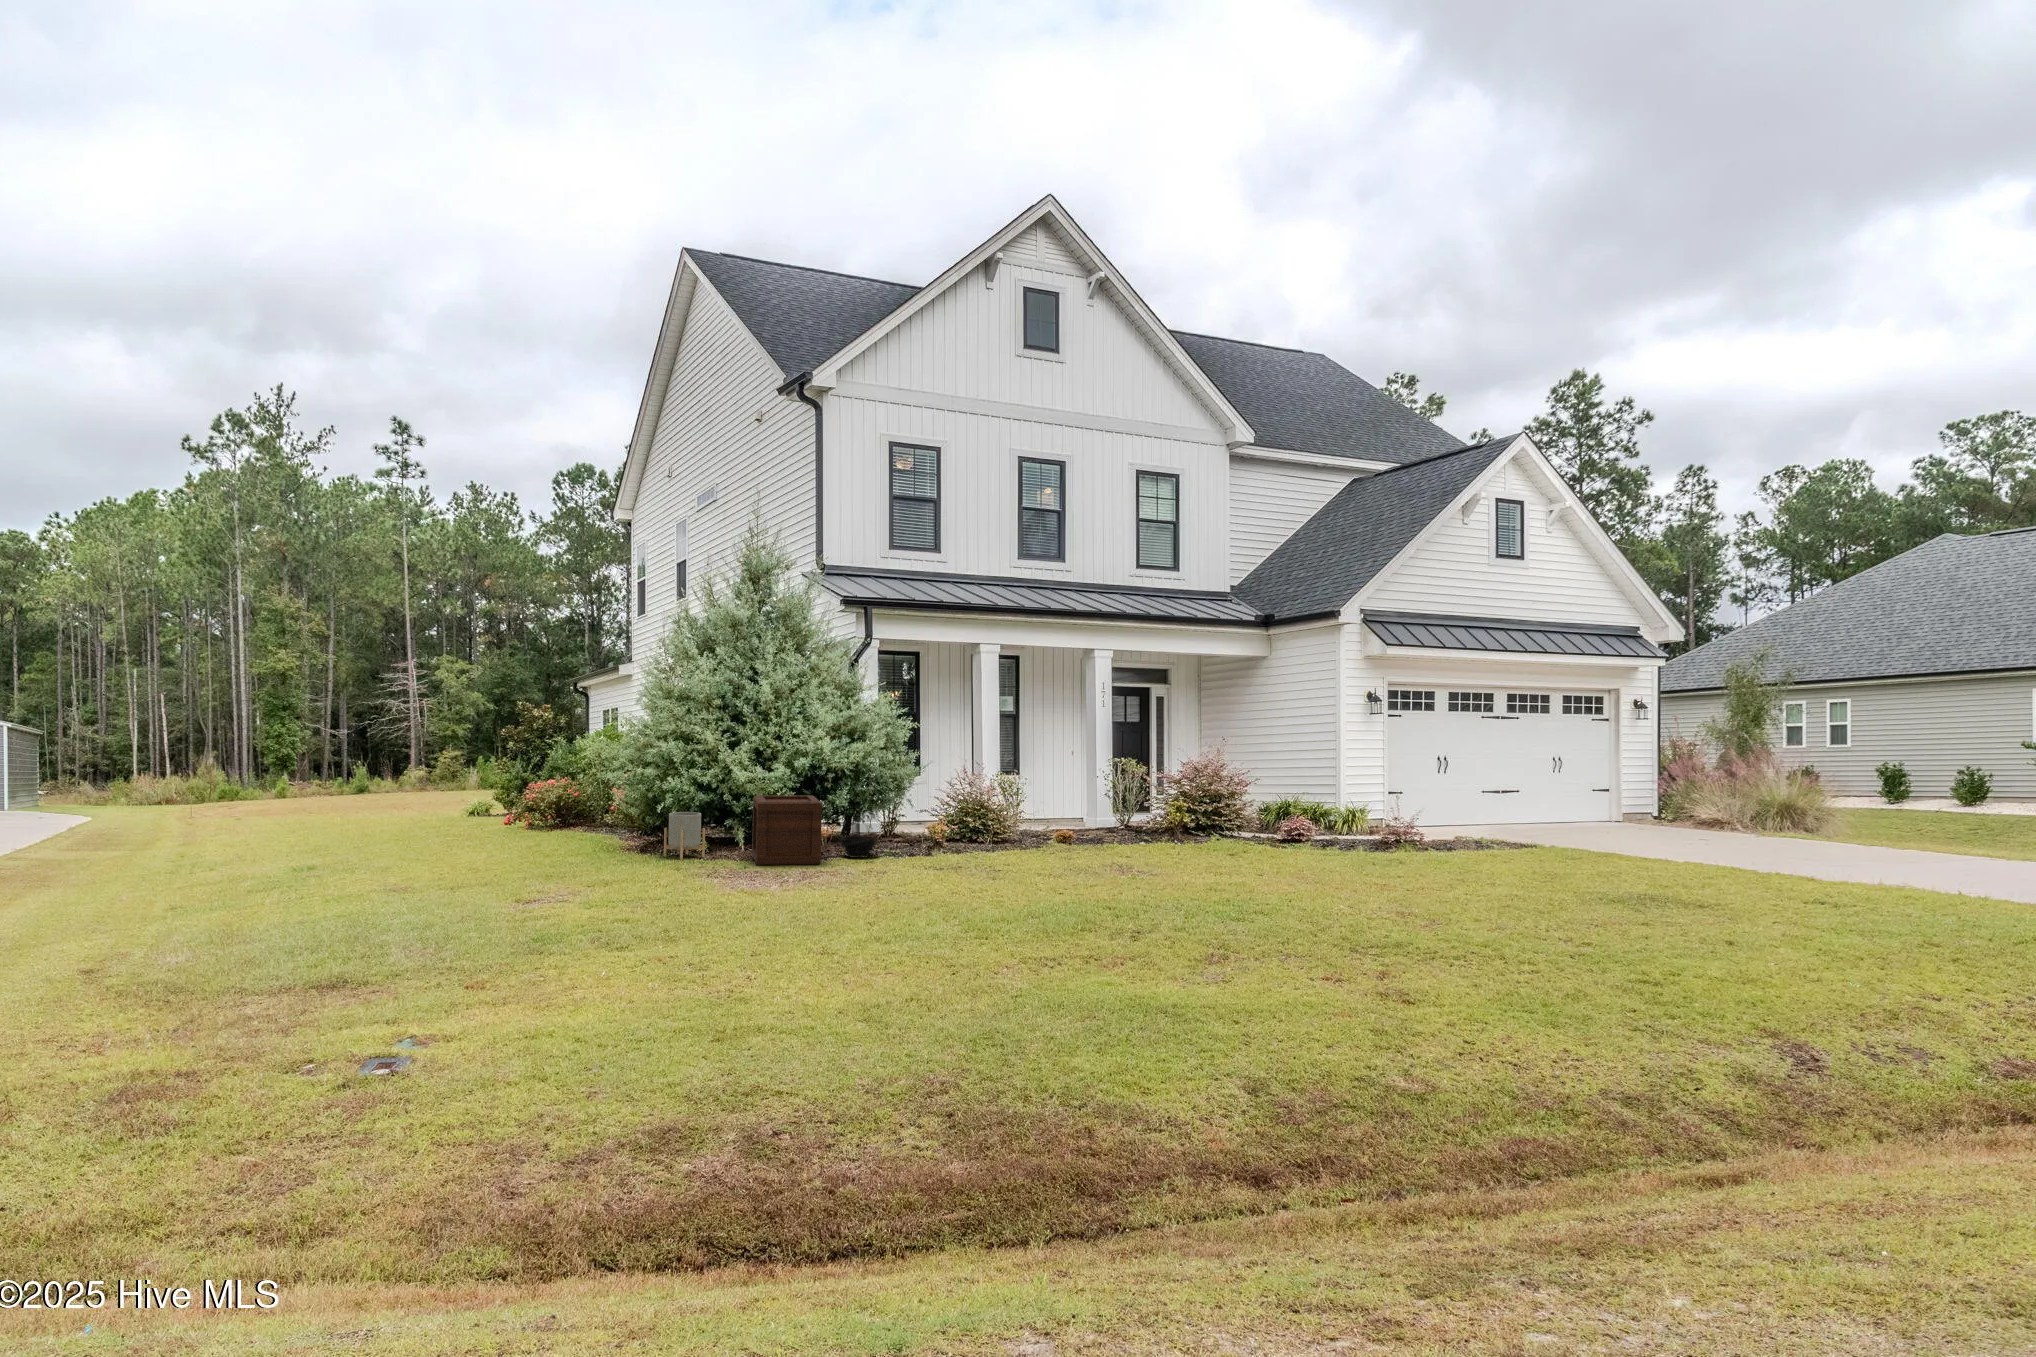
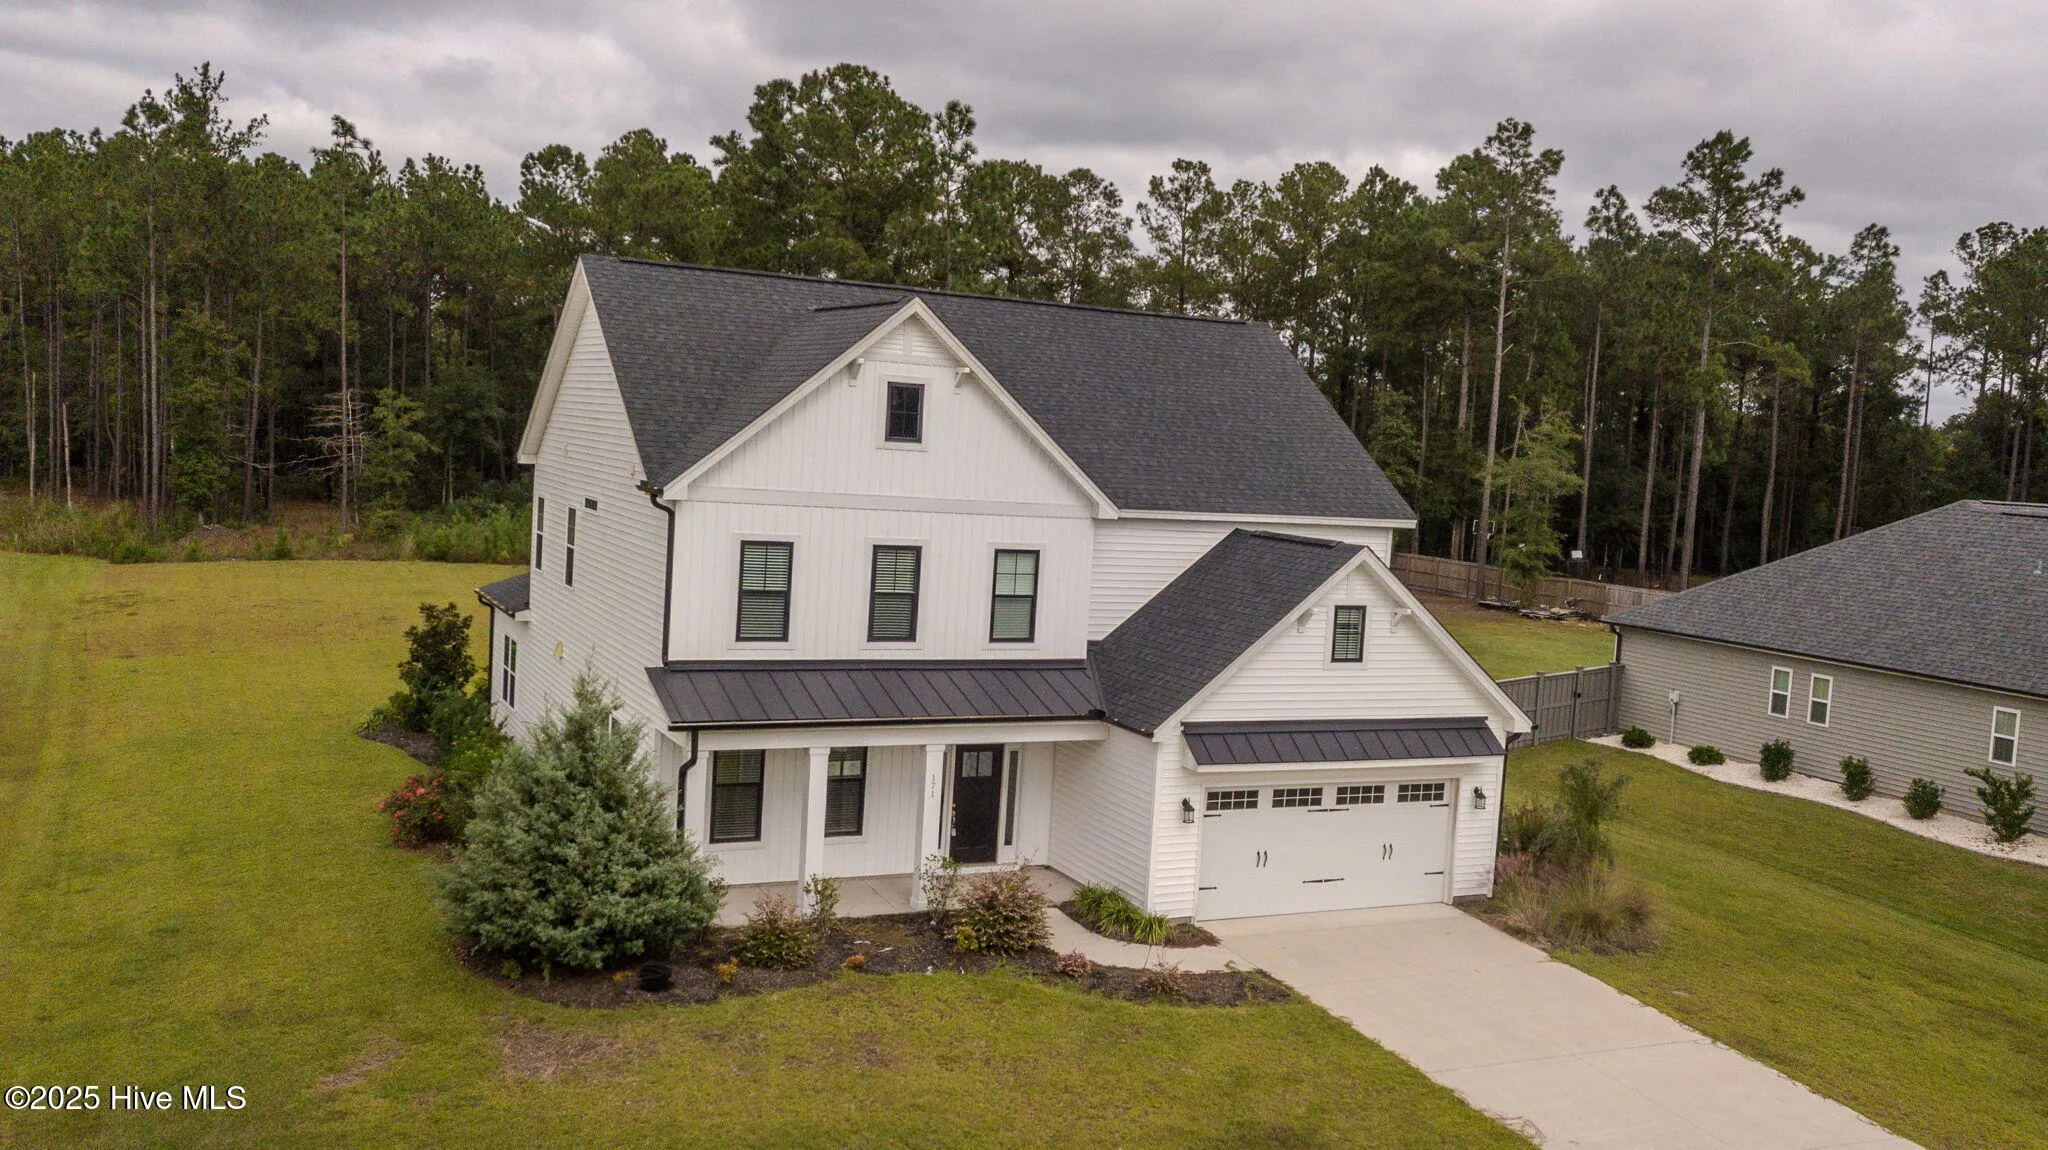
wooden crate: present [752,795,822,865] -> none [553,932,617,1005]
planter: present [664,812,705,860] -> none [479,943,516,991]

